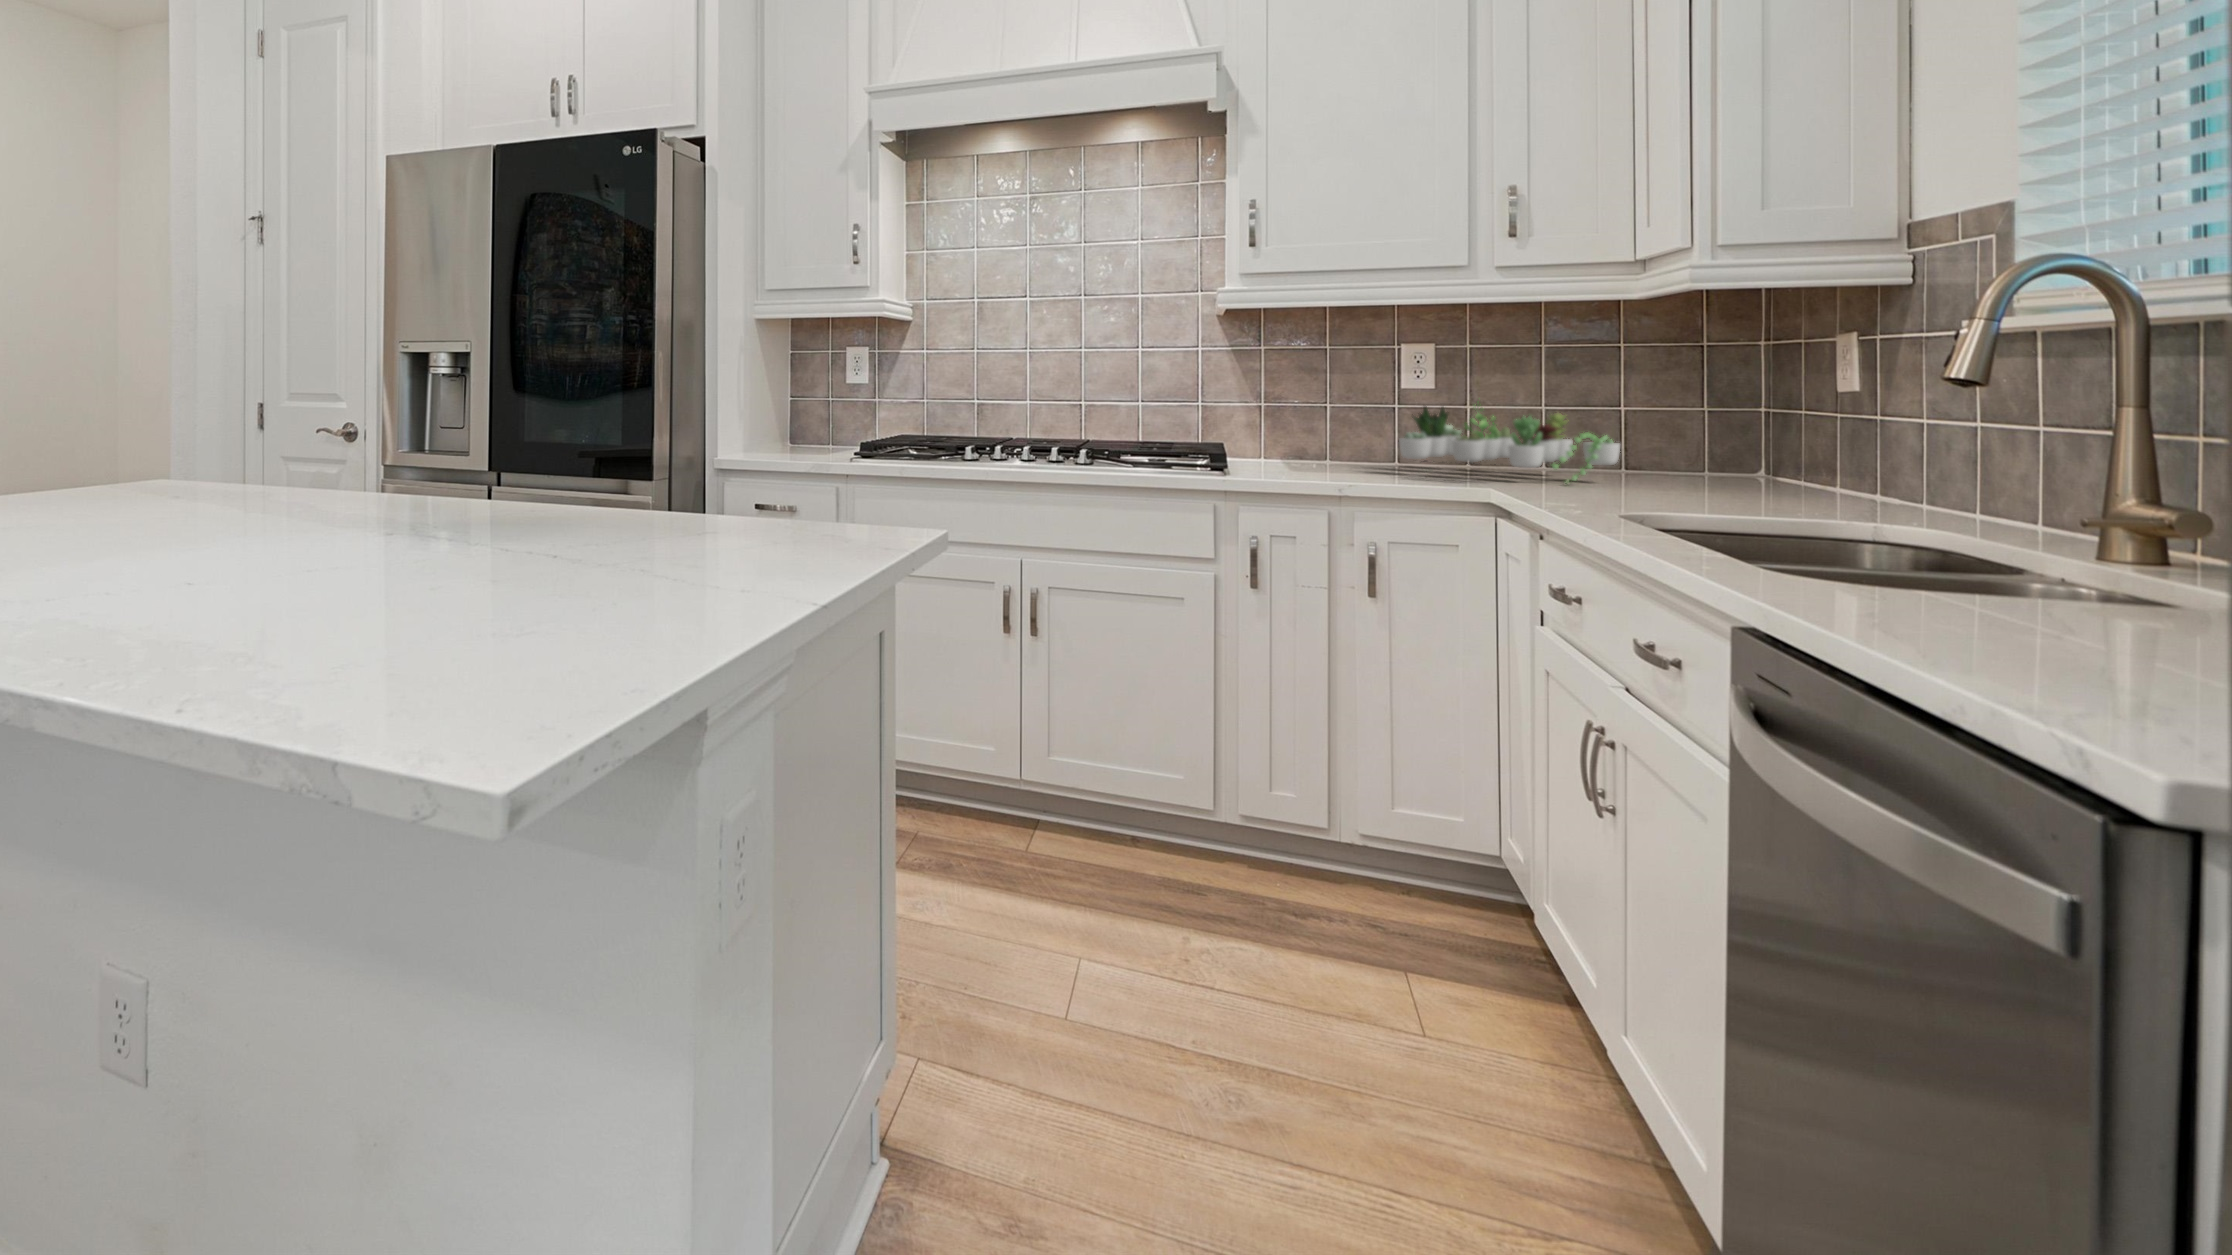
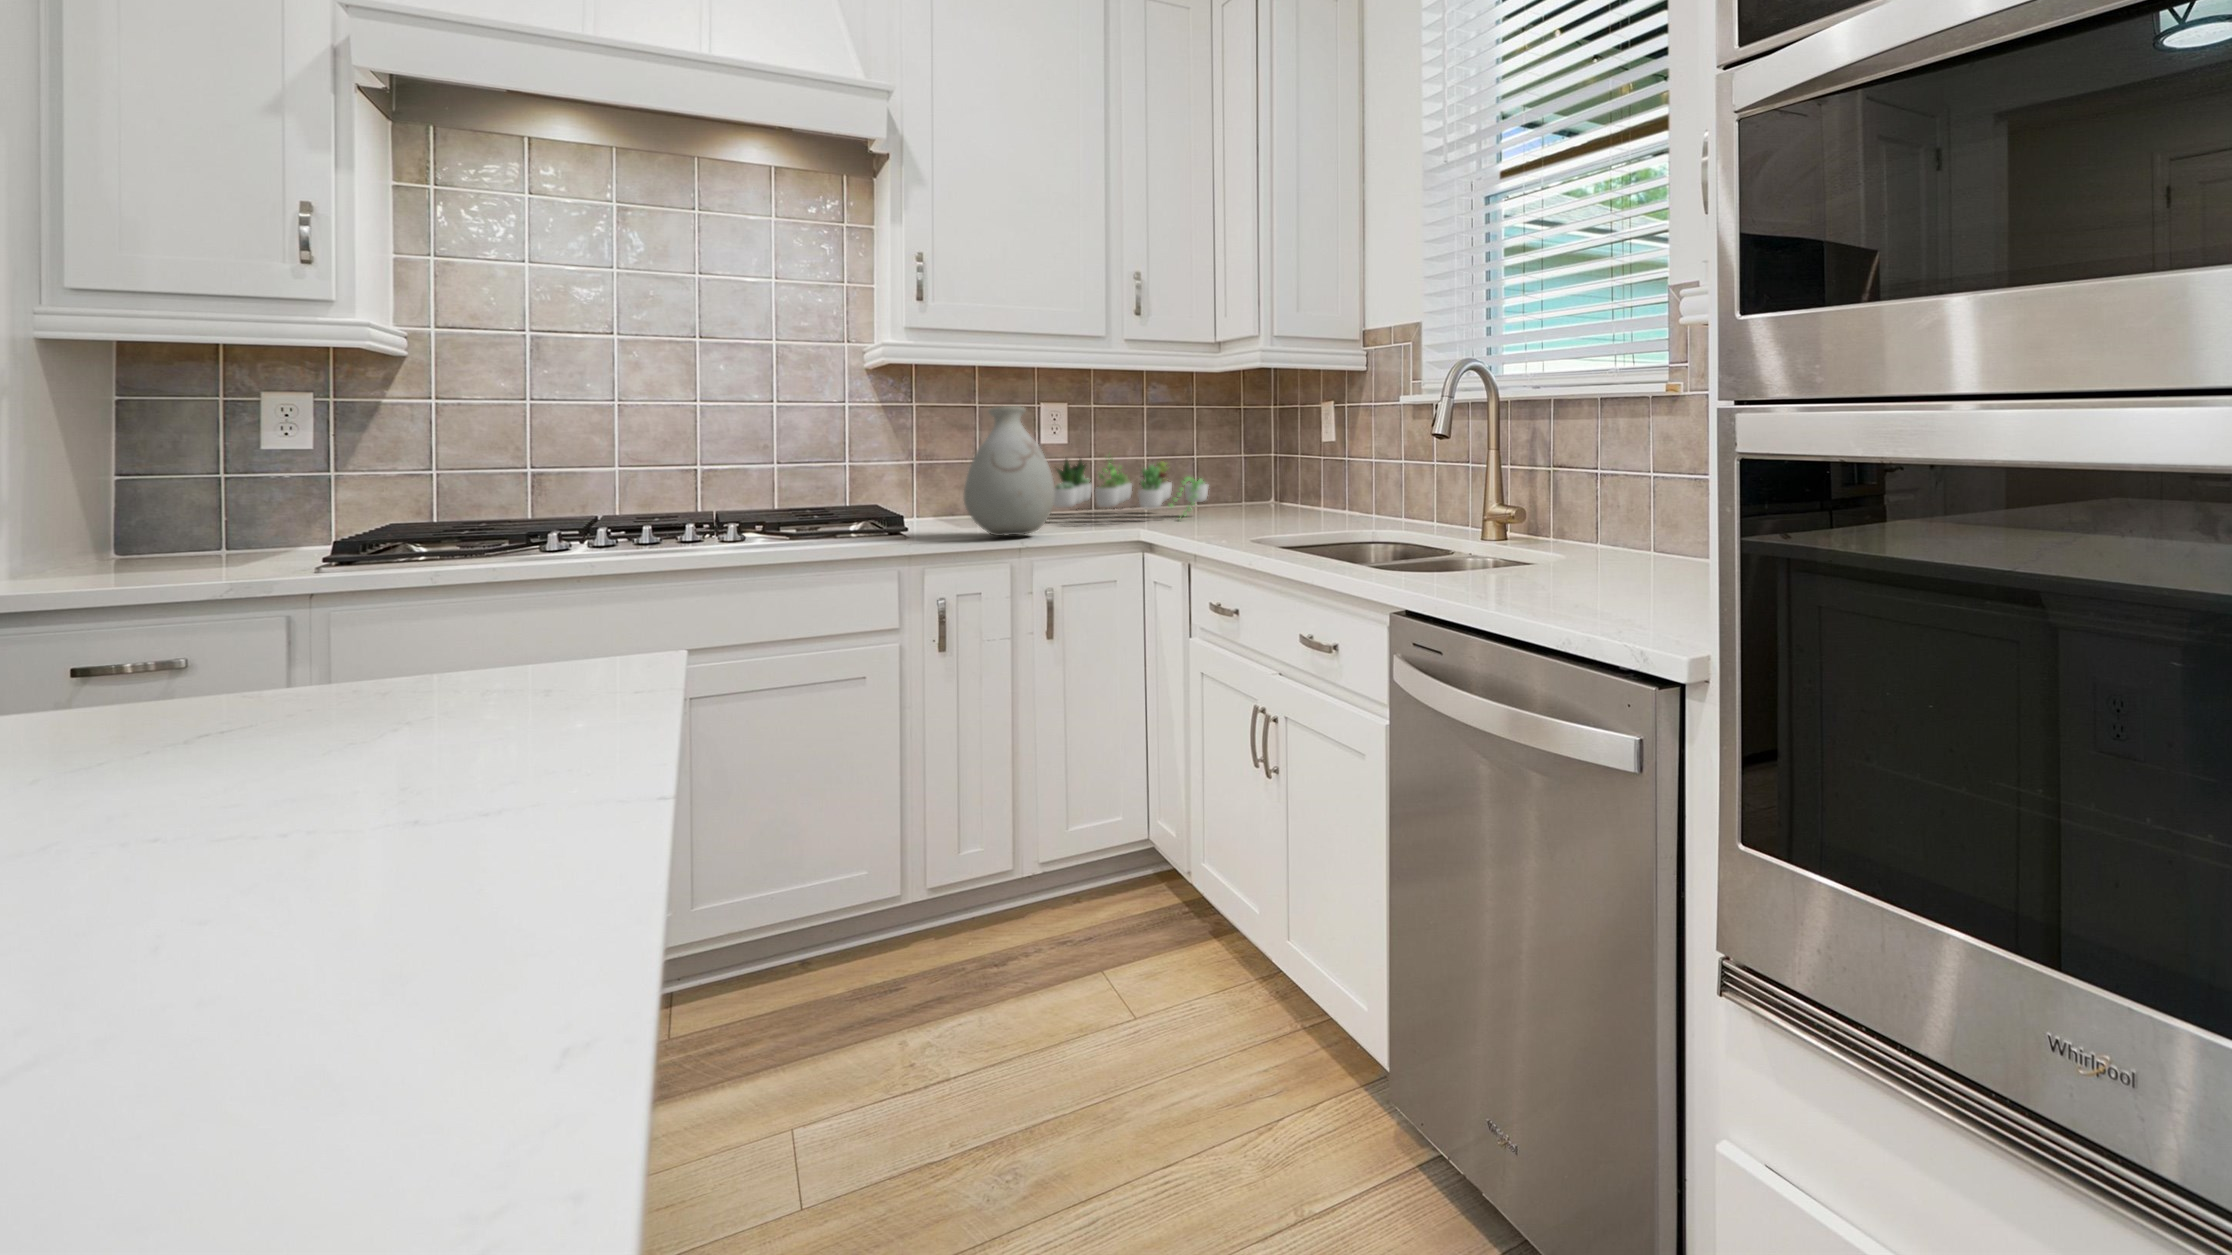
vase: none [1281,347,1381,482] -> present [963,406,1055,536]

